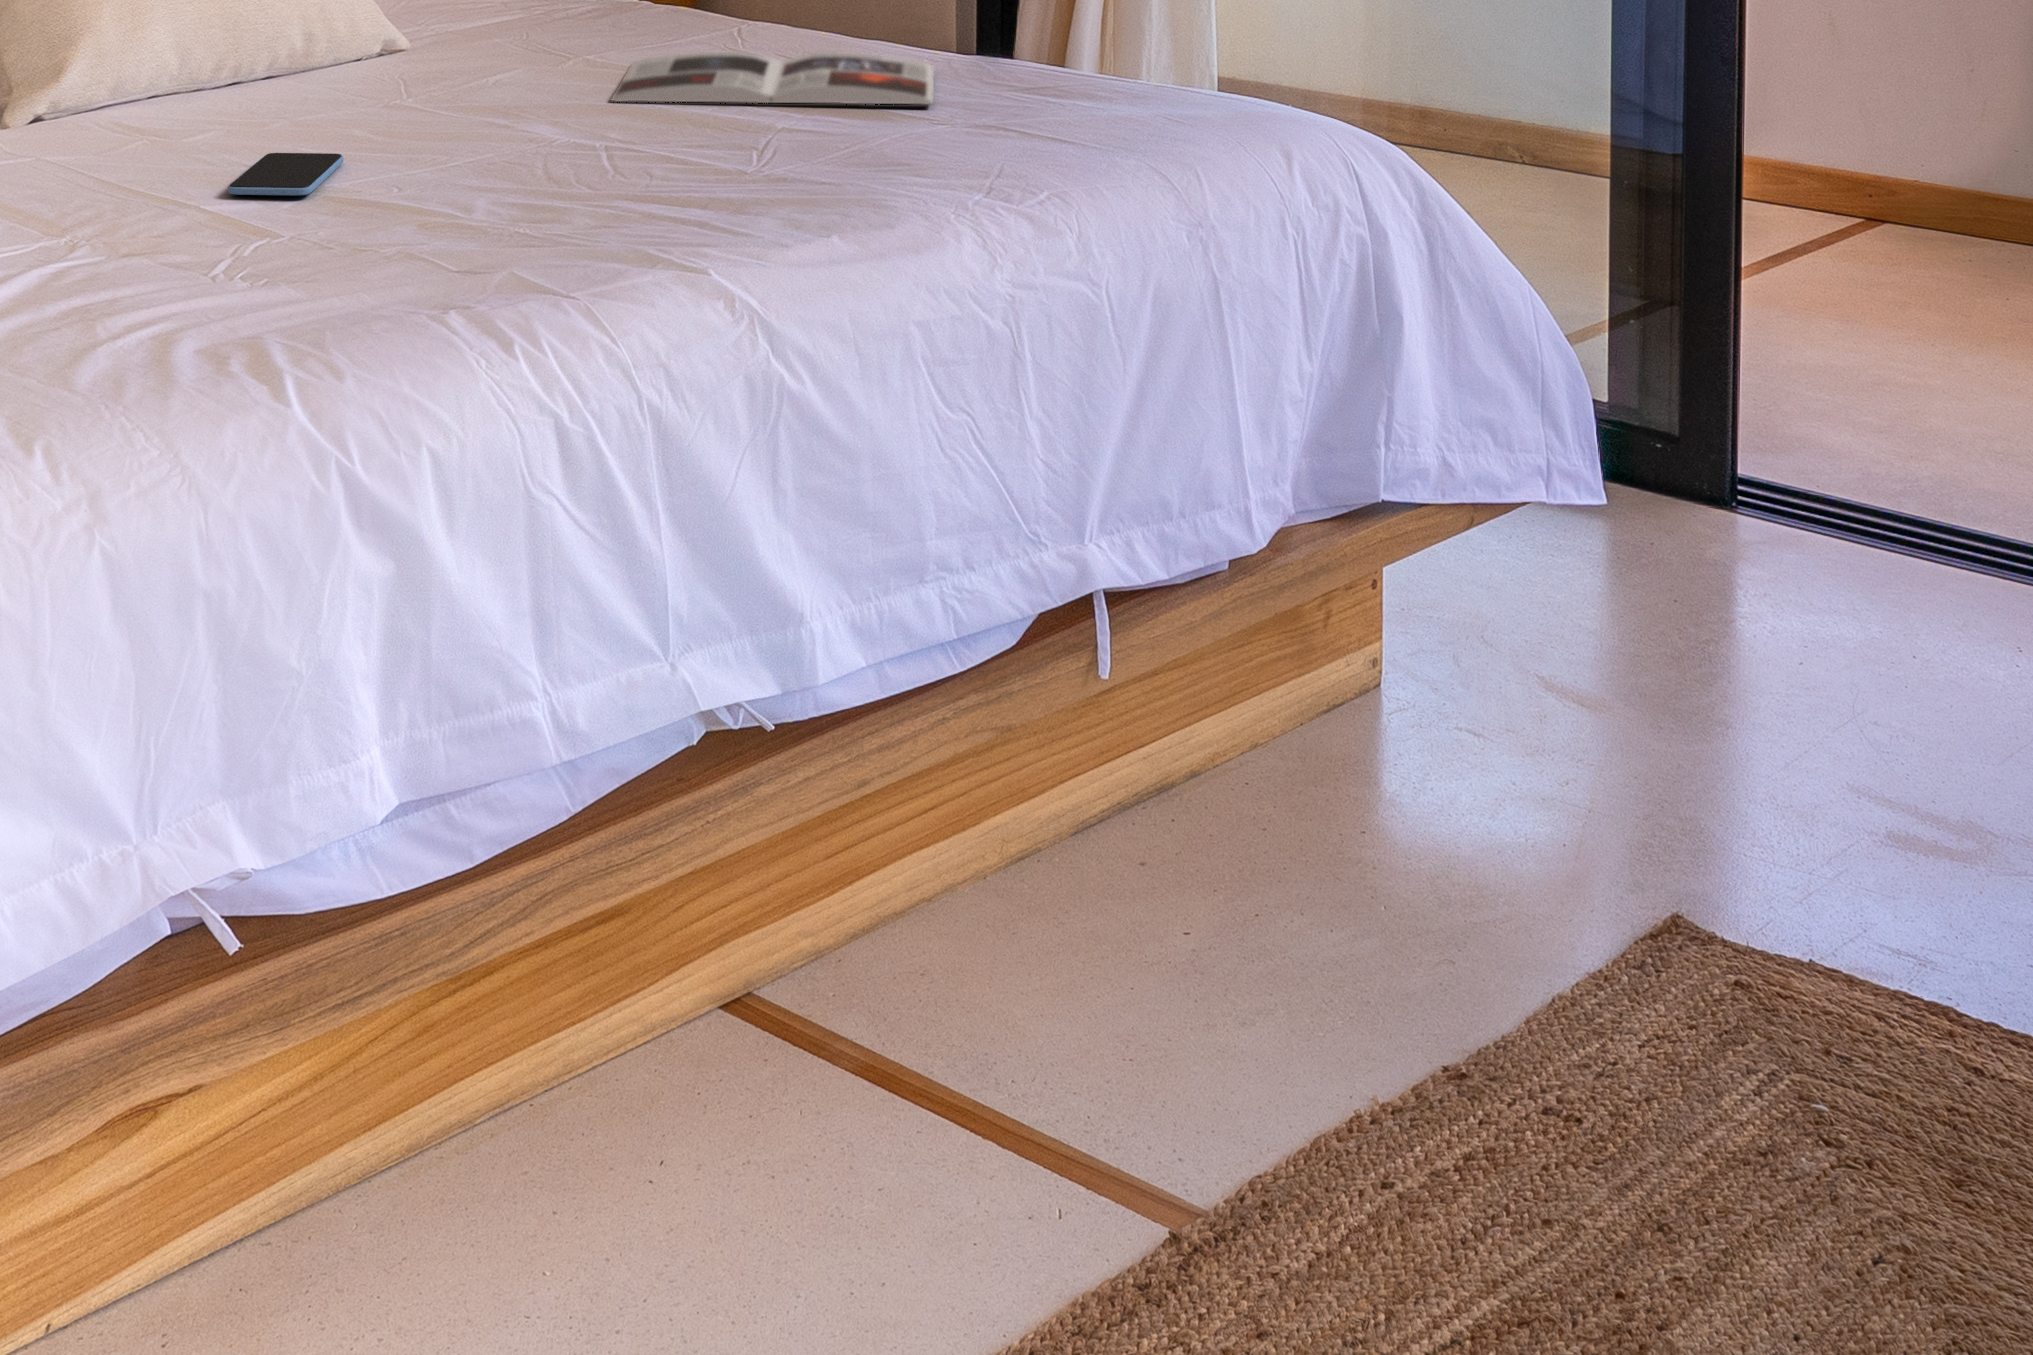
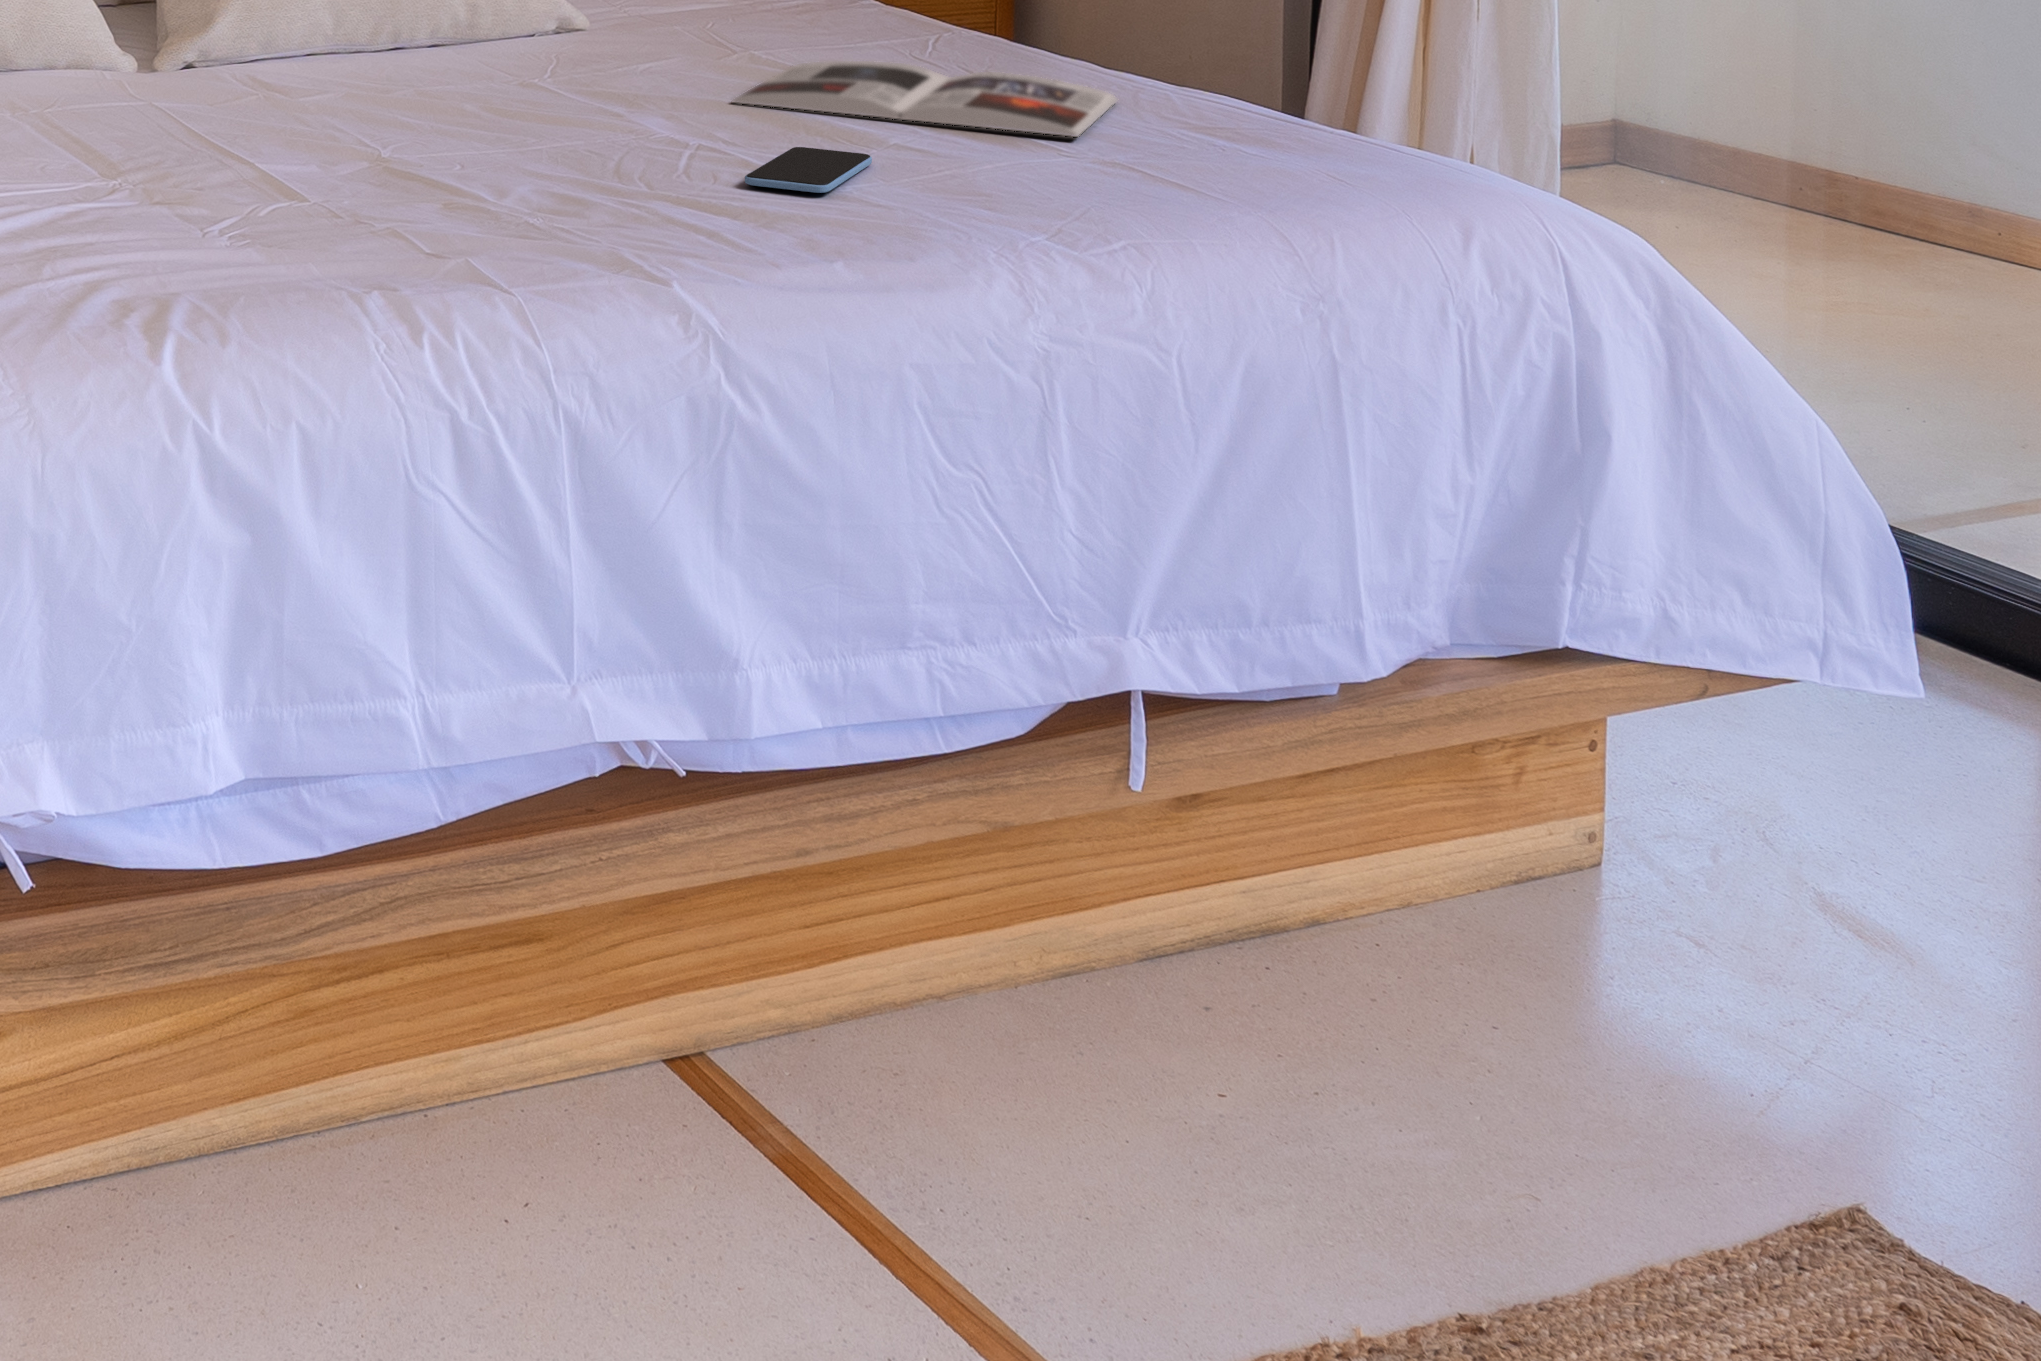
smartphone: present [228,153,344,195] -> present [745,147,872,193]

